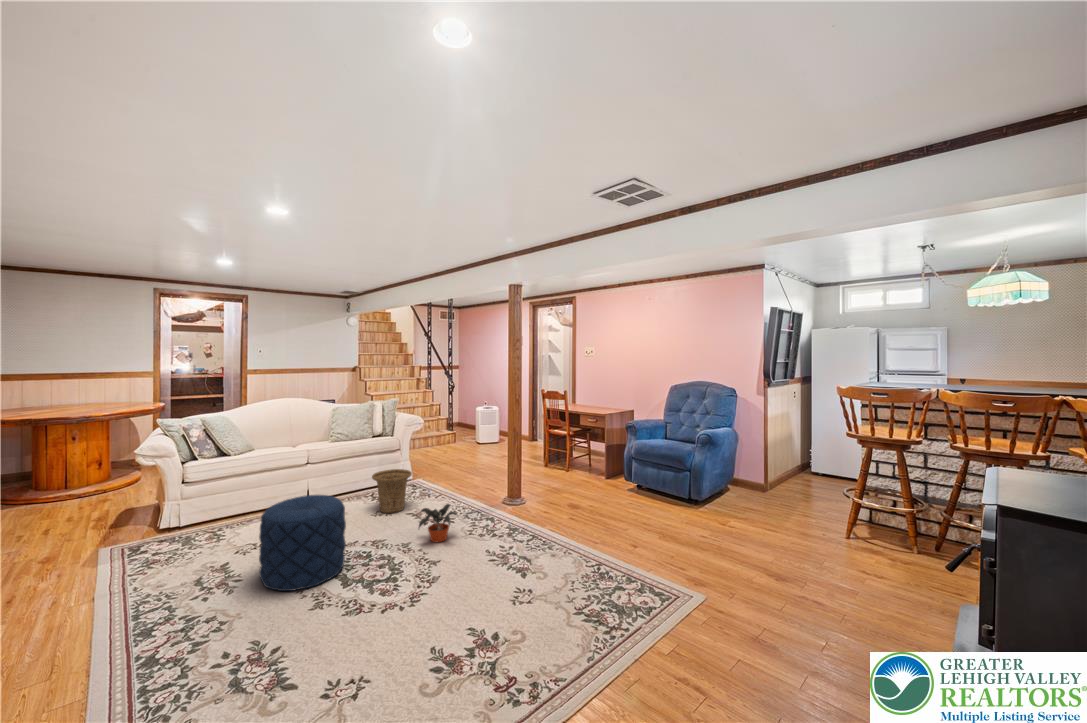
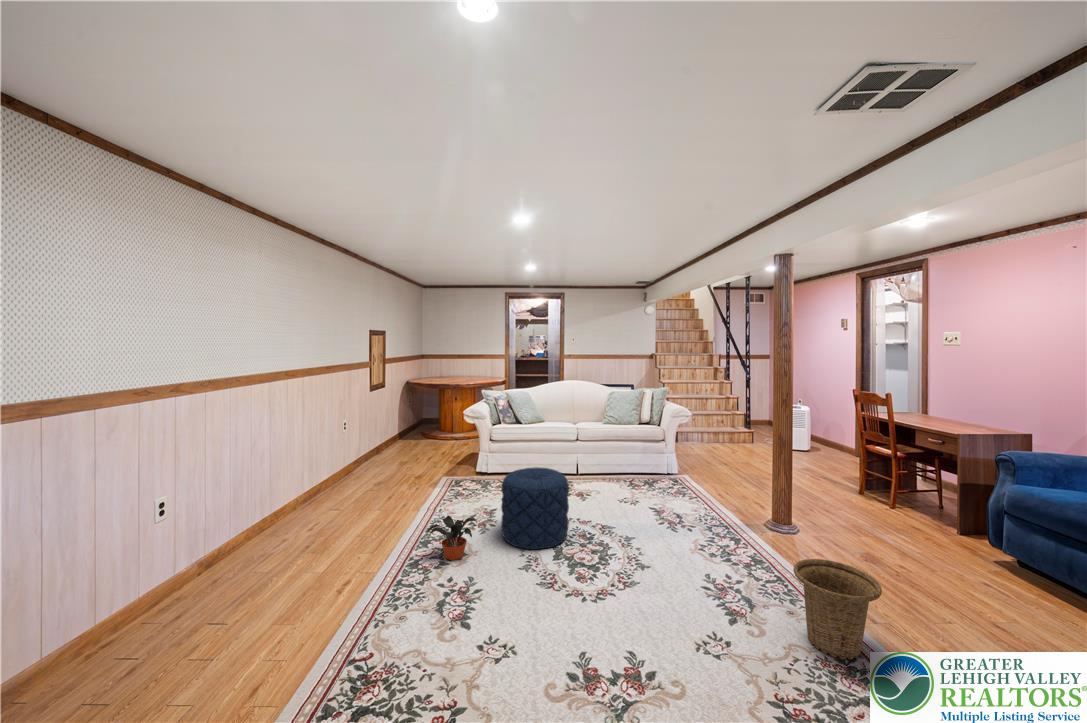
basket: present [372,469,412,513] -> present [793,559,882,660]
potted plant: present [419,504,457,542] -> present [428,516,476,560]

